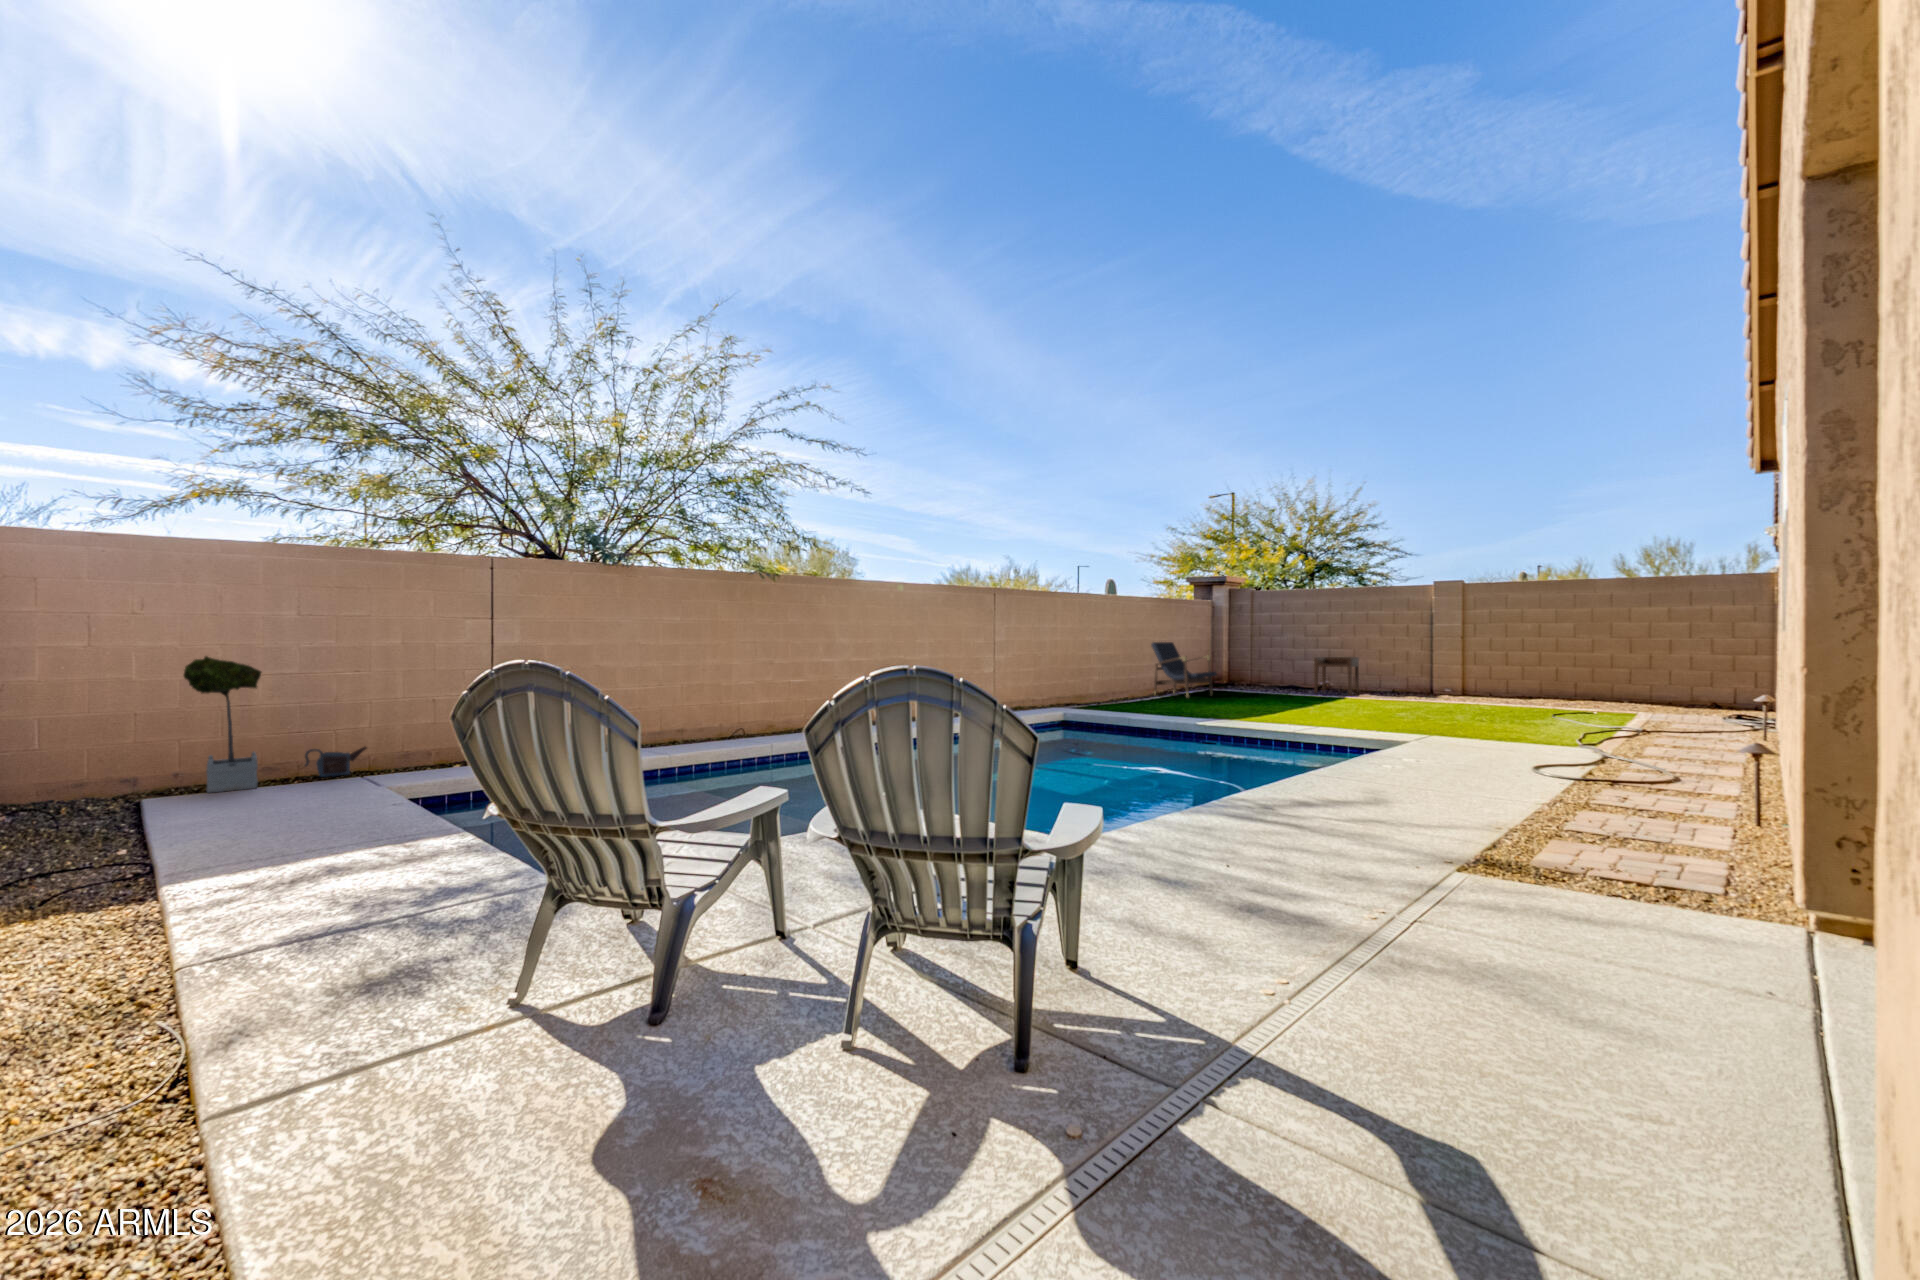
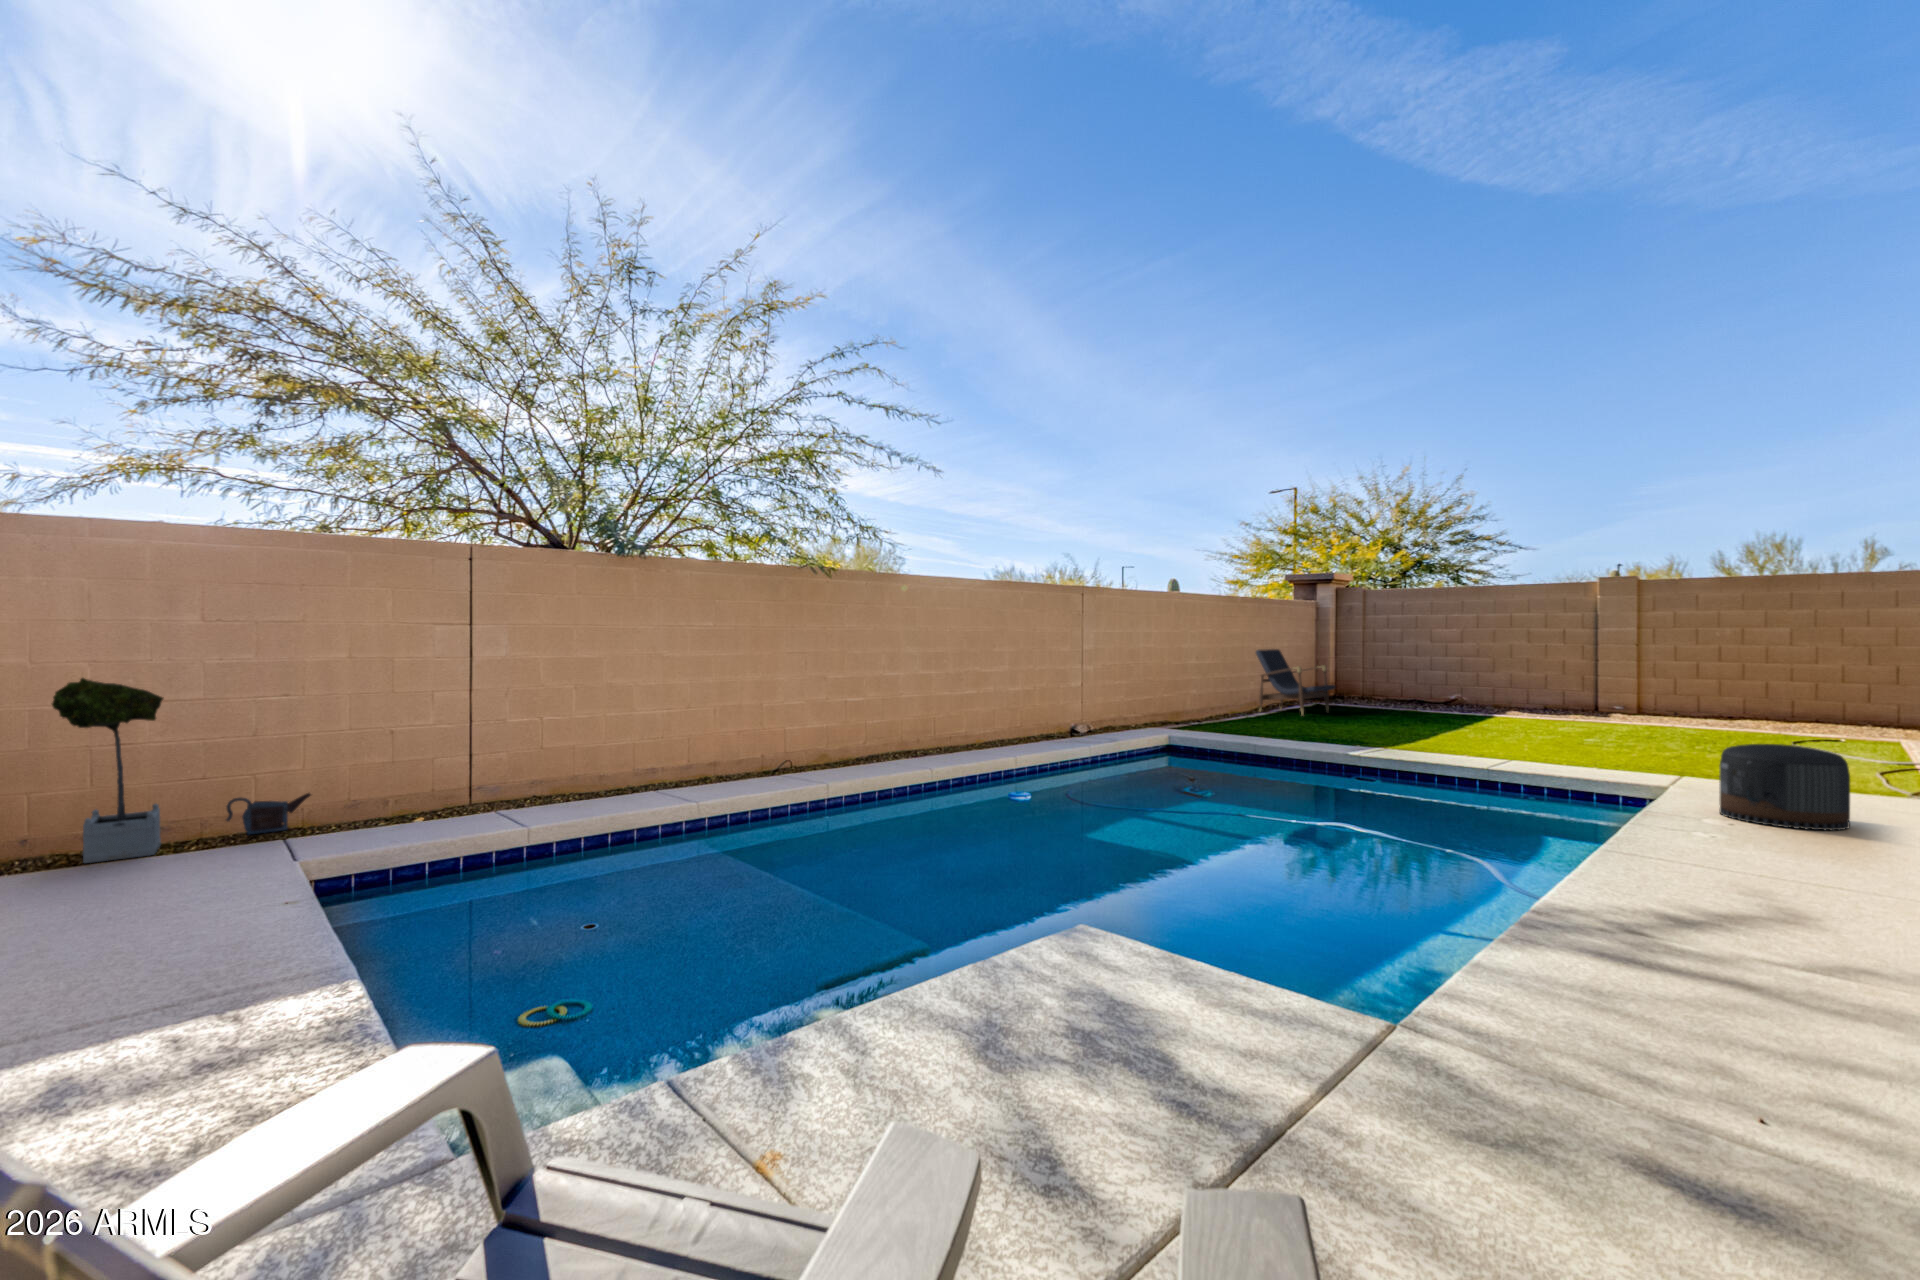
side table: present [1314,657,1359,695] -> none [1449,667,1503,713]
pouf: none [1428,704,1508,763] -> present [1720,744,1850,830]

